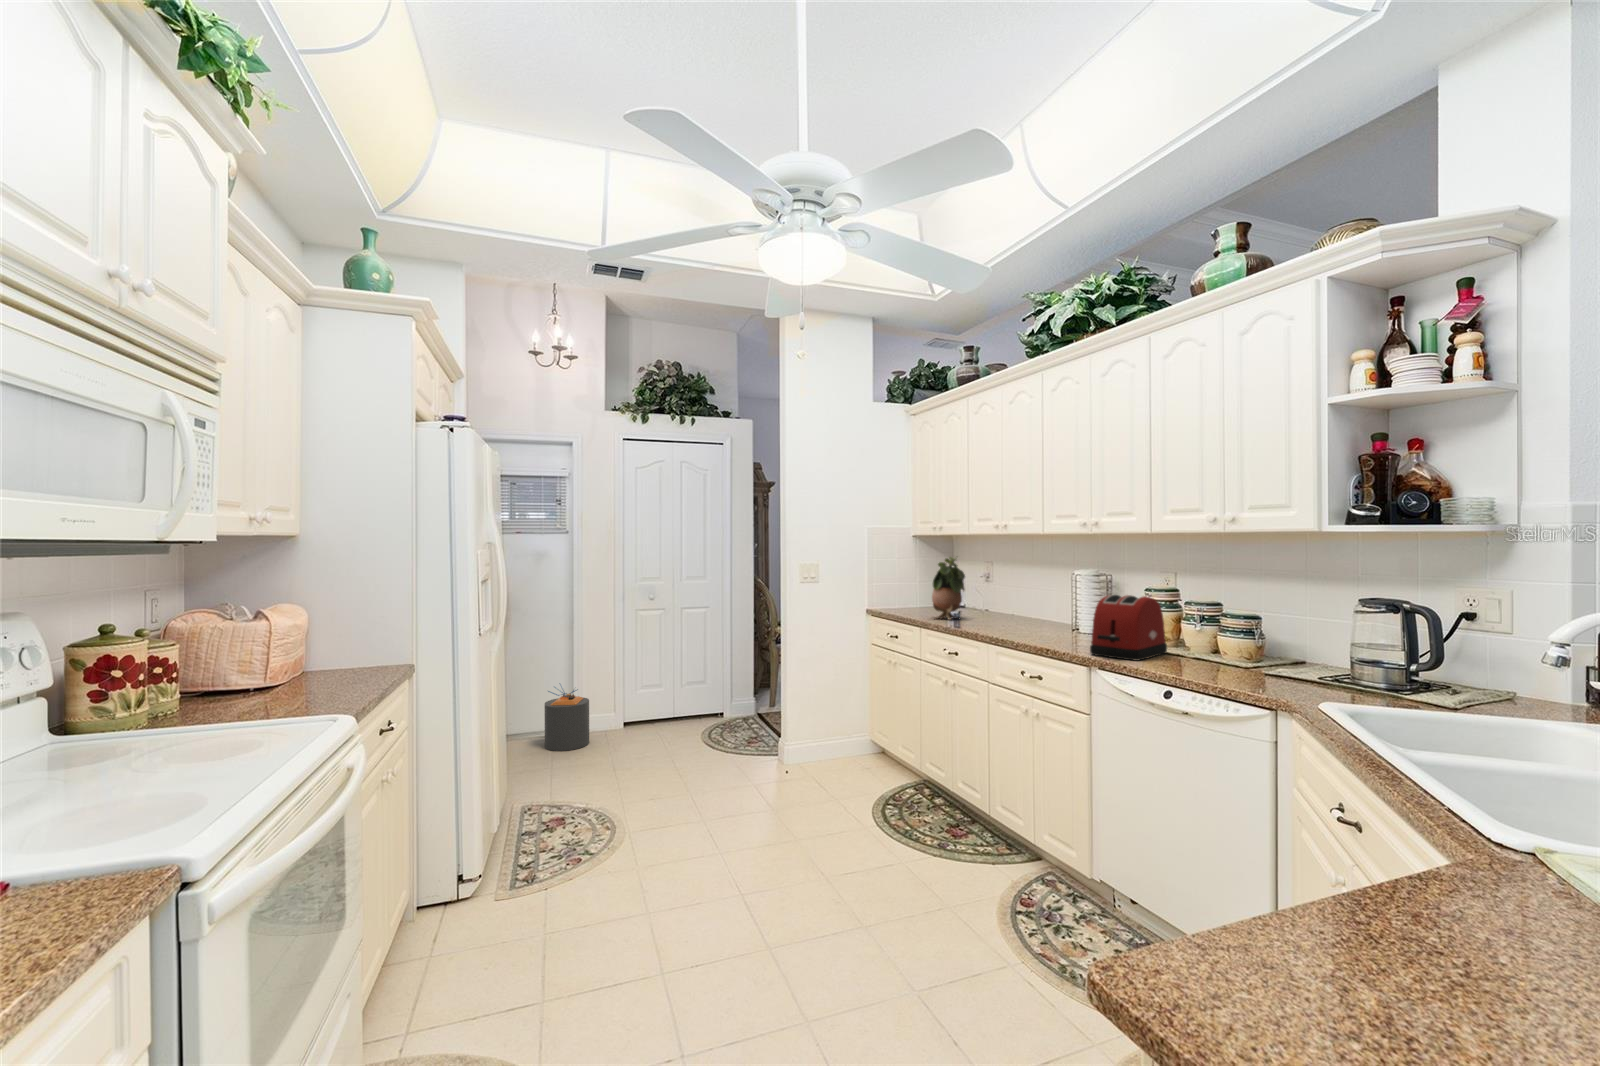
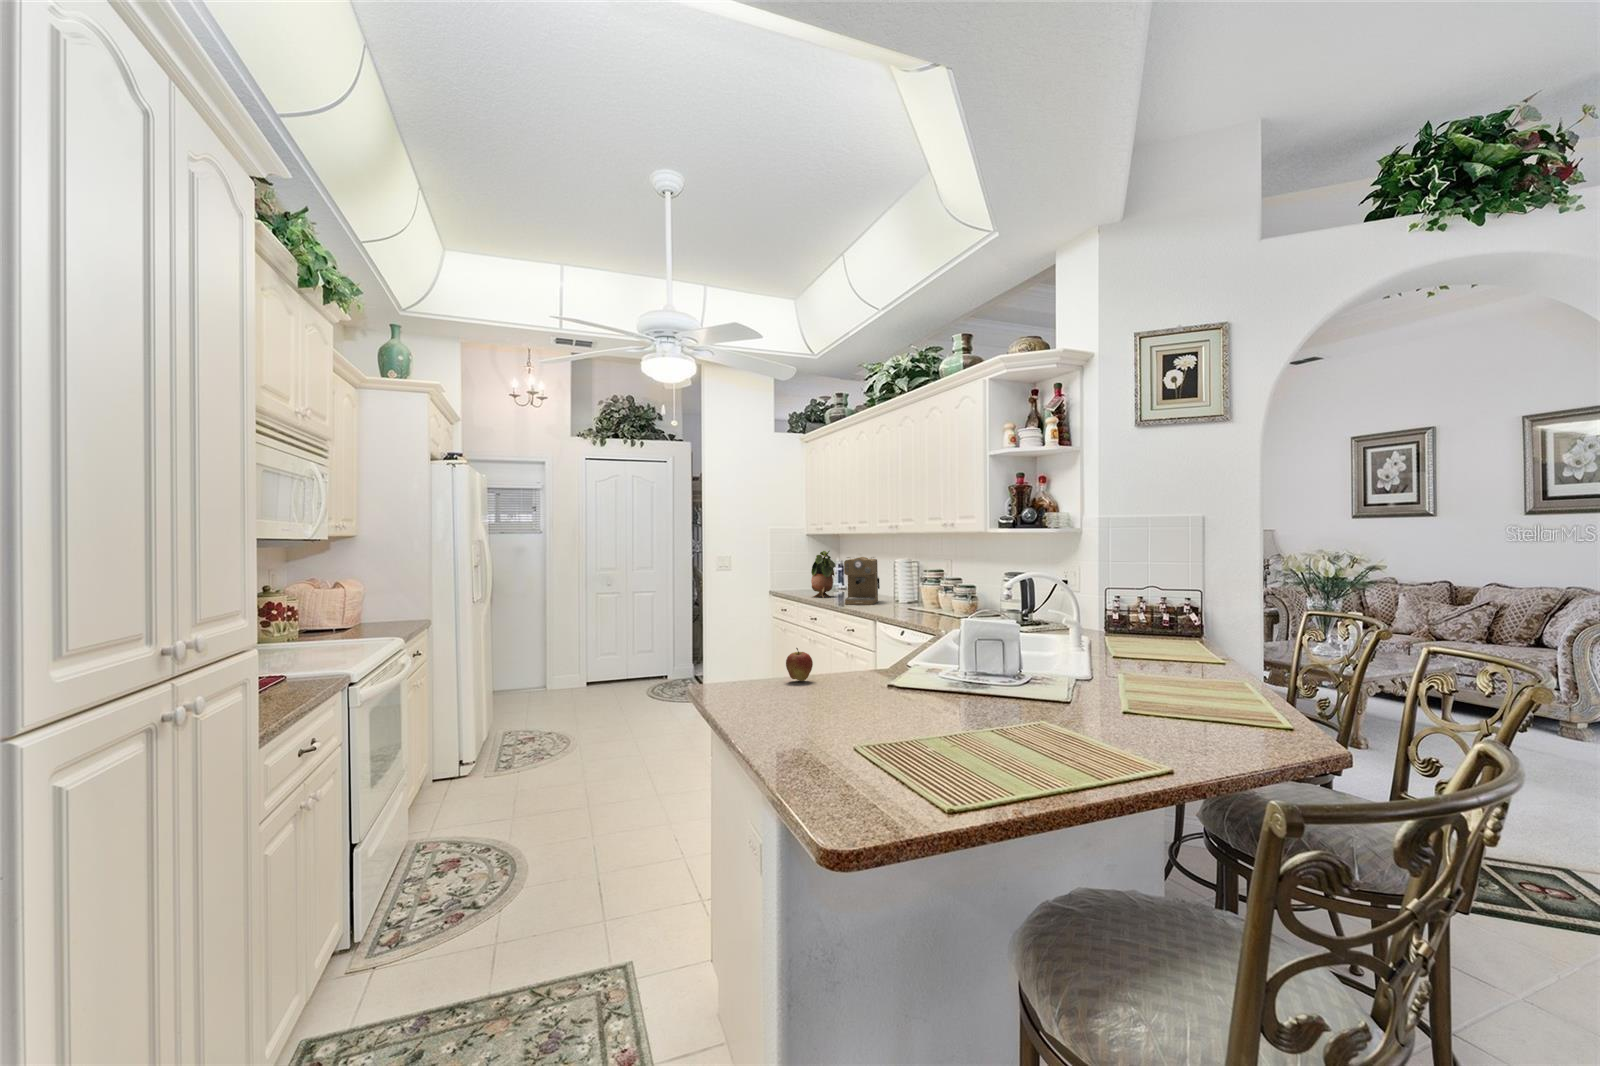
coffee maker: none [1002,566,1053,635] -> present [844,557,880,605]
toaster: present [1090,595,1167,660] -> none [877,574,929,616]
trash can: present [545,683,589,751] -> none [523,649,558,701]
apple: none [1389,876,1504,983] -> present [786,648,813,681]

